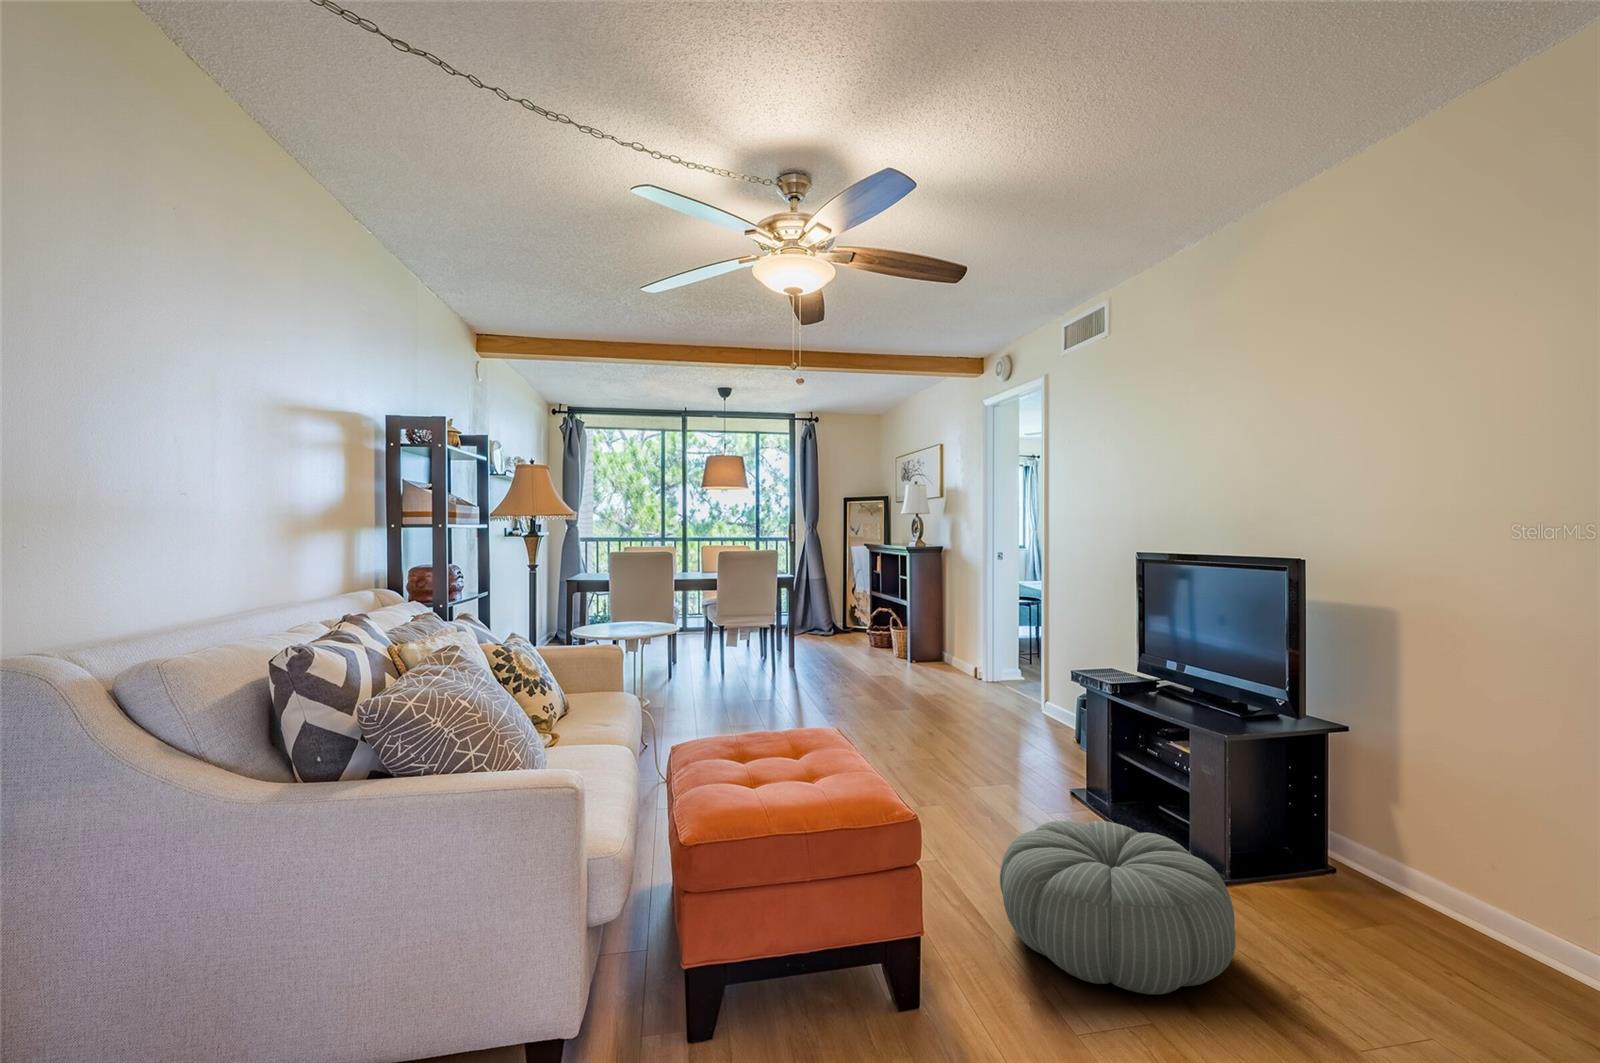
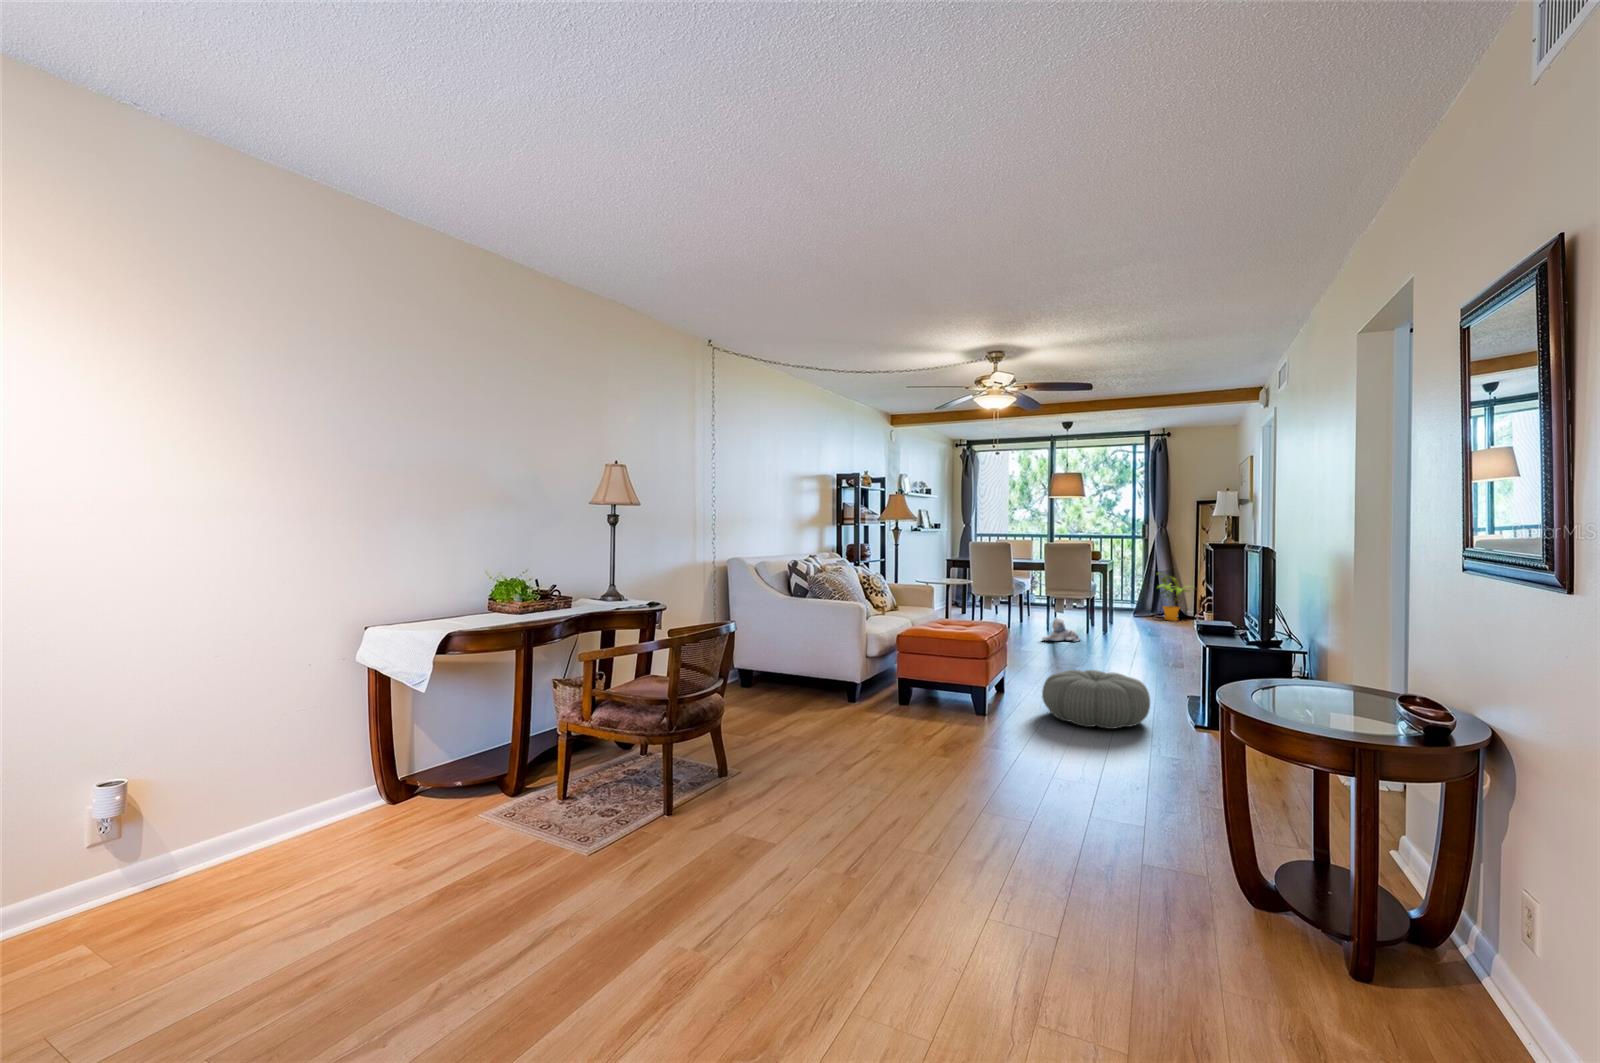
house plant: none [817,584,862,641] -> present [1158,576,1189,621]
plush toy: none [747,665,794,704] -> present [1042,619,1081,642]

